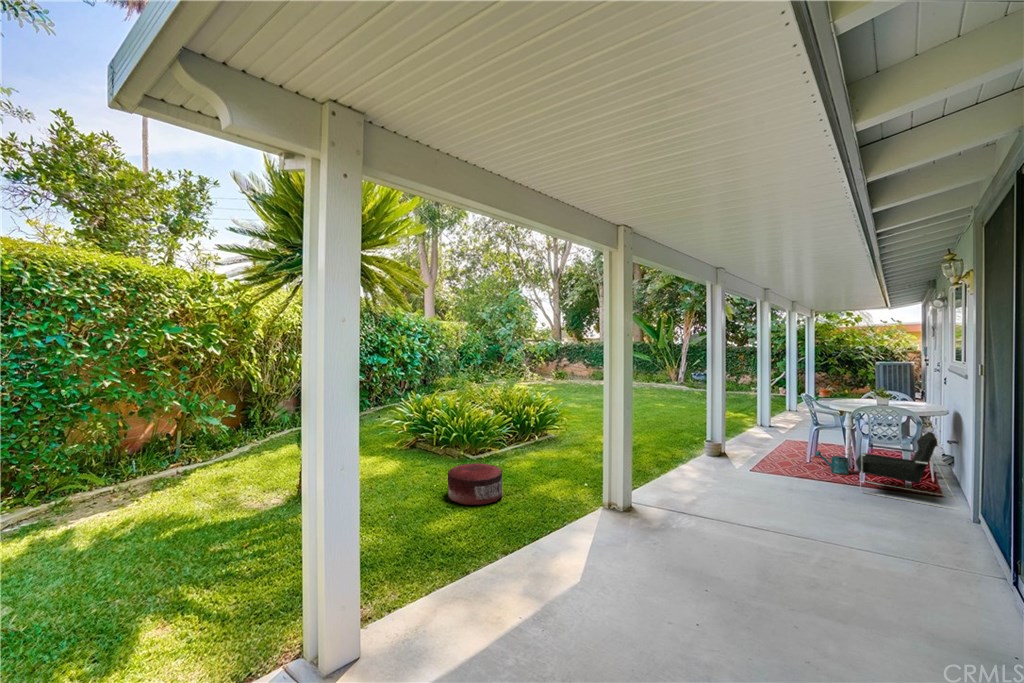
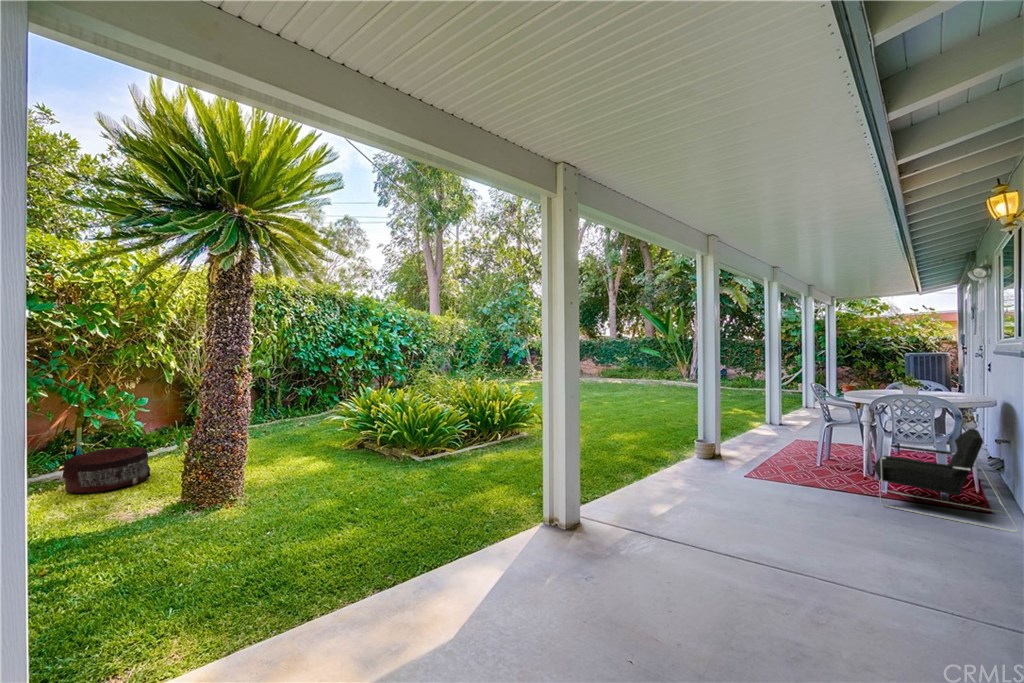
watering can: present [816,451,852,475] -> none [825,452,873,482]
pouf: present [448,463,503,505] -> present [62,447,151,493]

